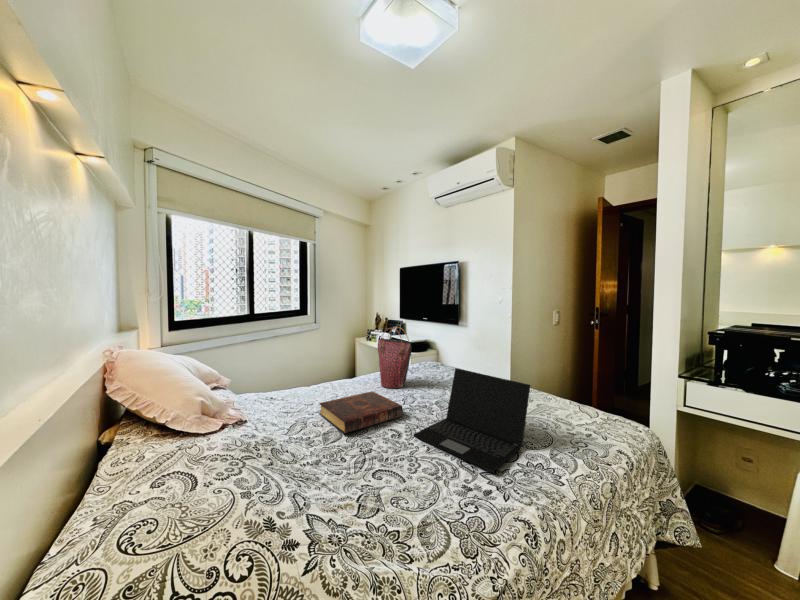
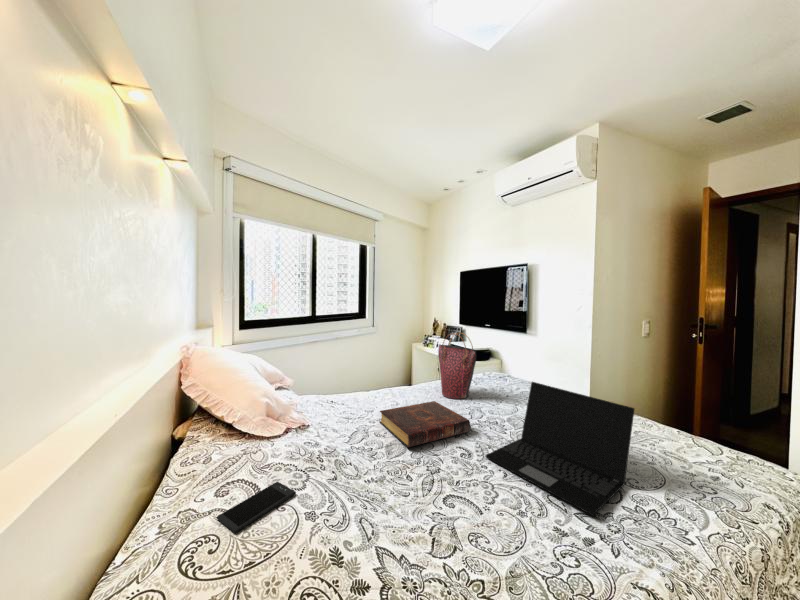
smartphone: none [152,470,233,516] -> present [216,482,296,533]

